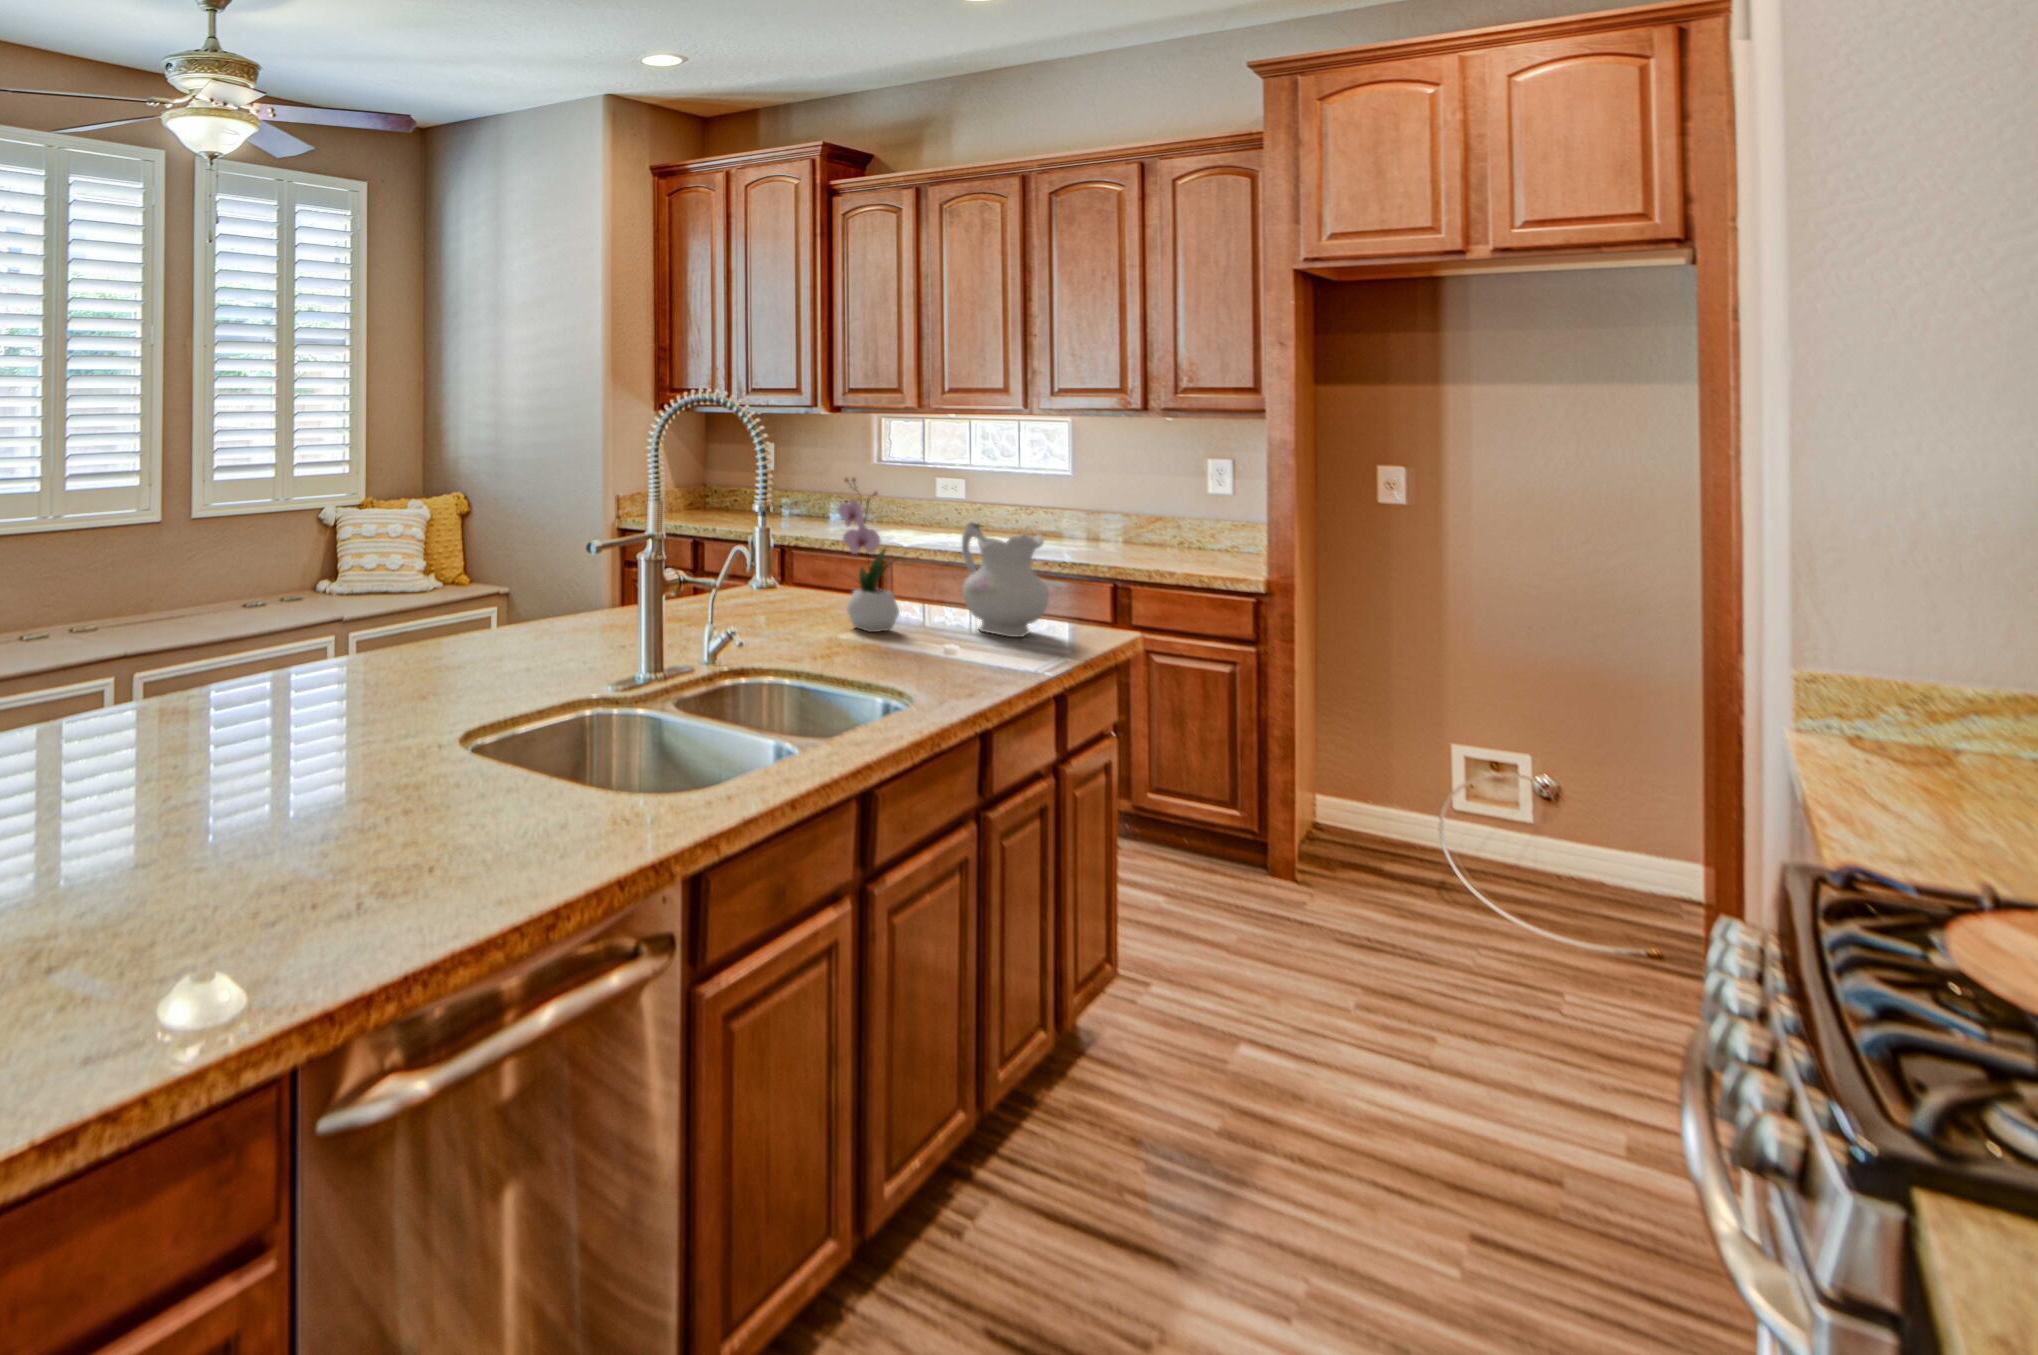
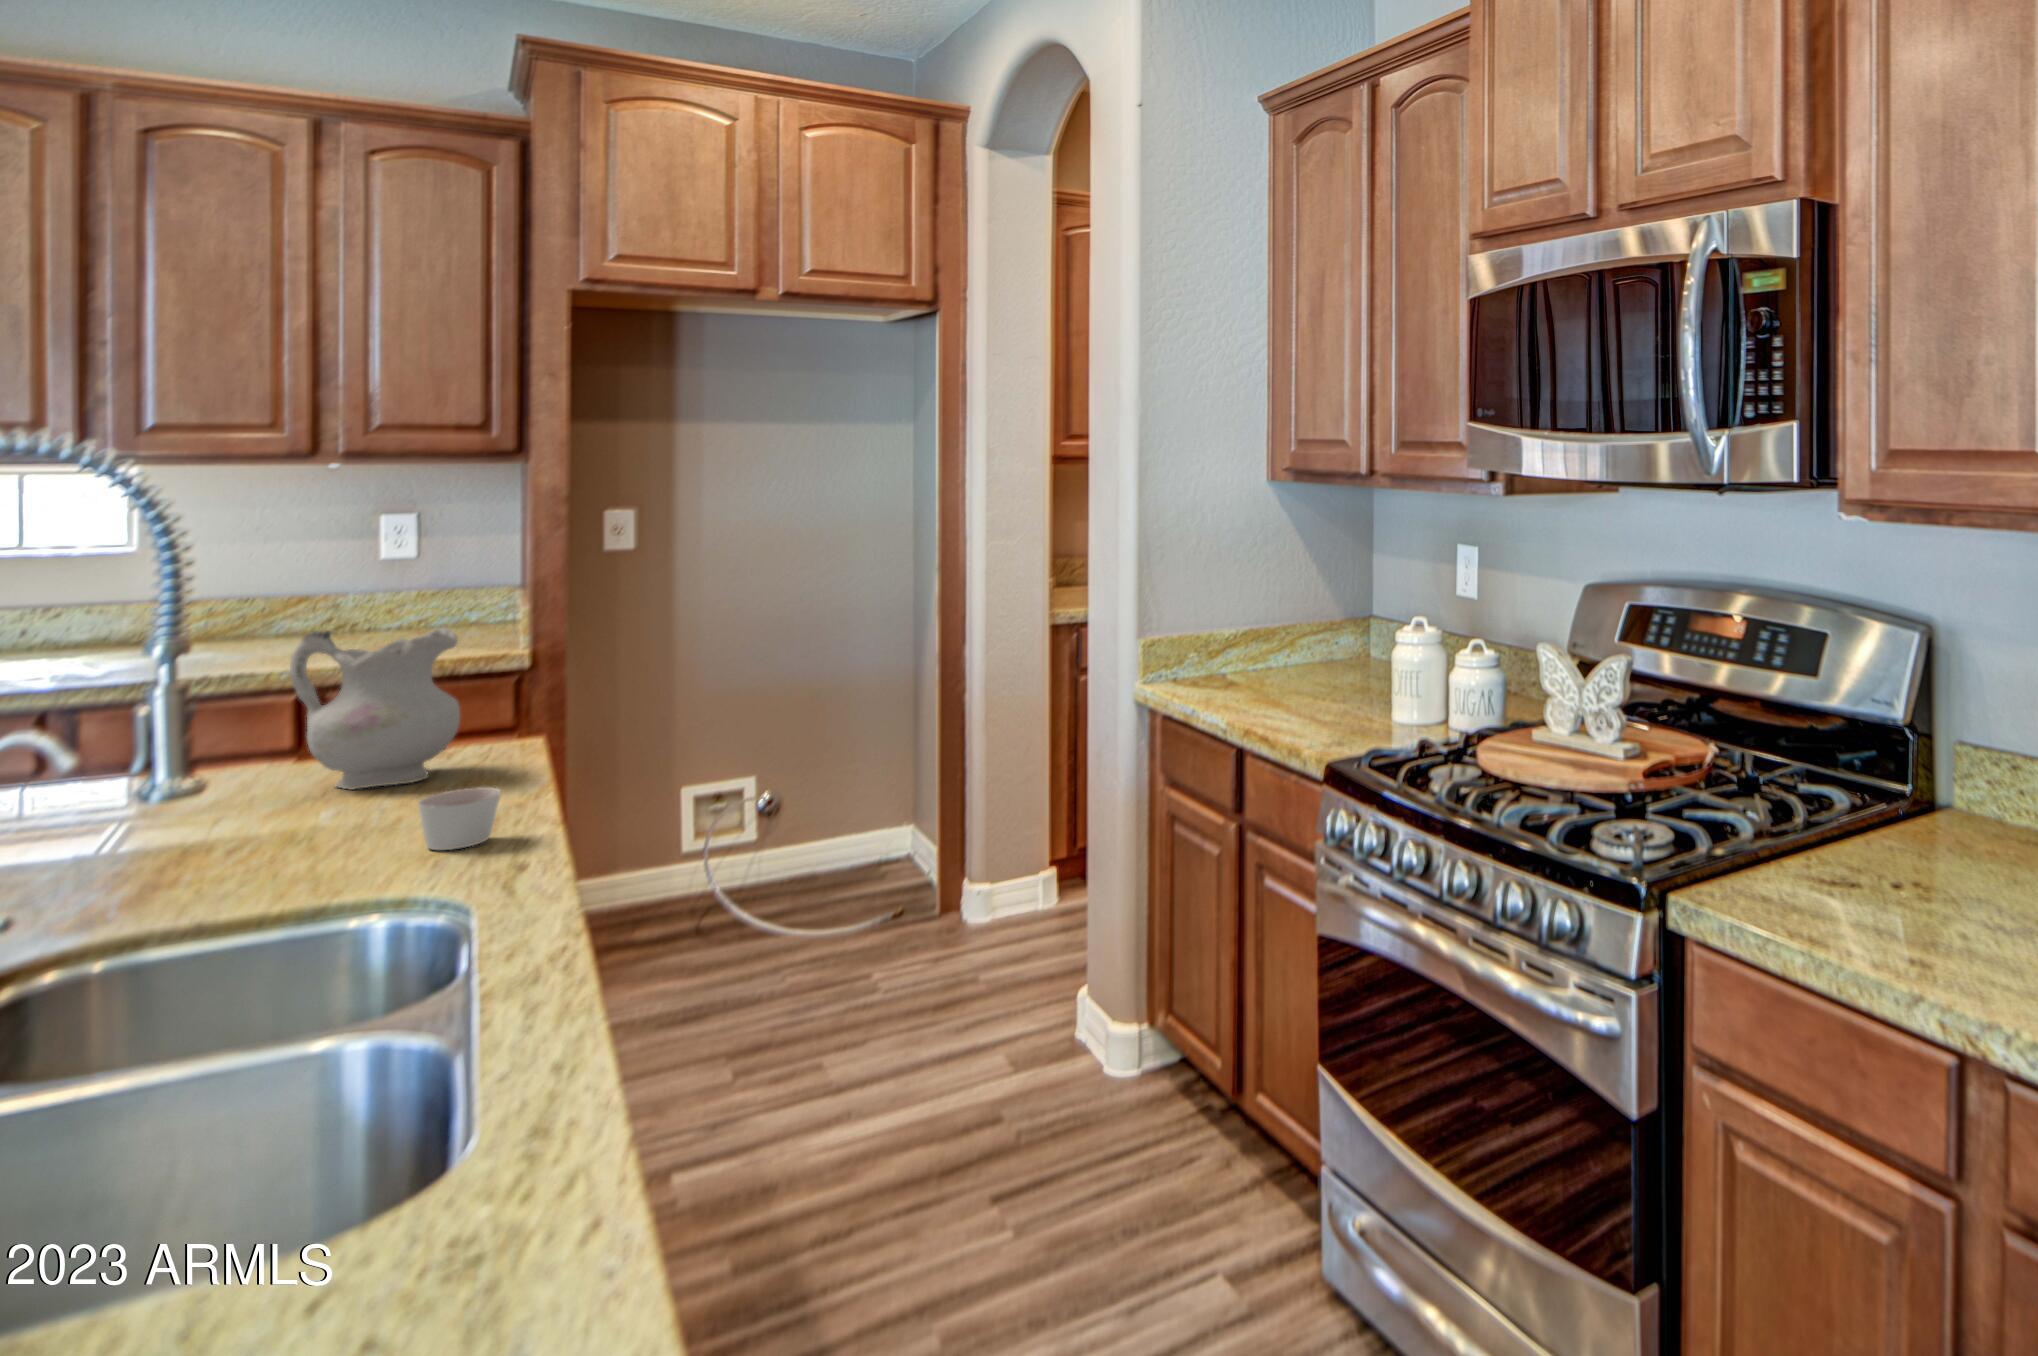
flower arrangement: present [838,478,899,632] -> none [106,586,251,845]
candle: none [933,637,979,677] -> present [418,787,501,850]

